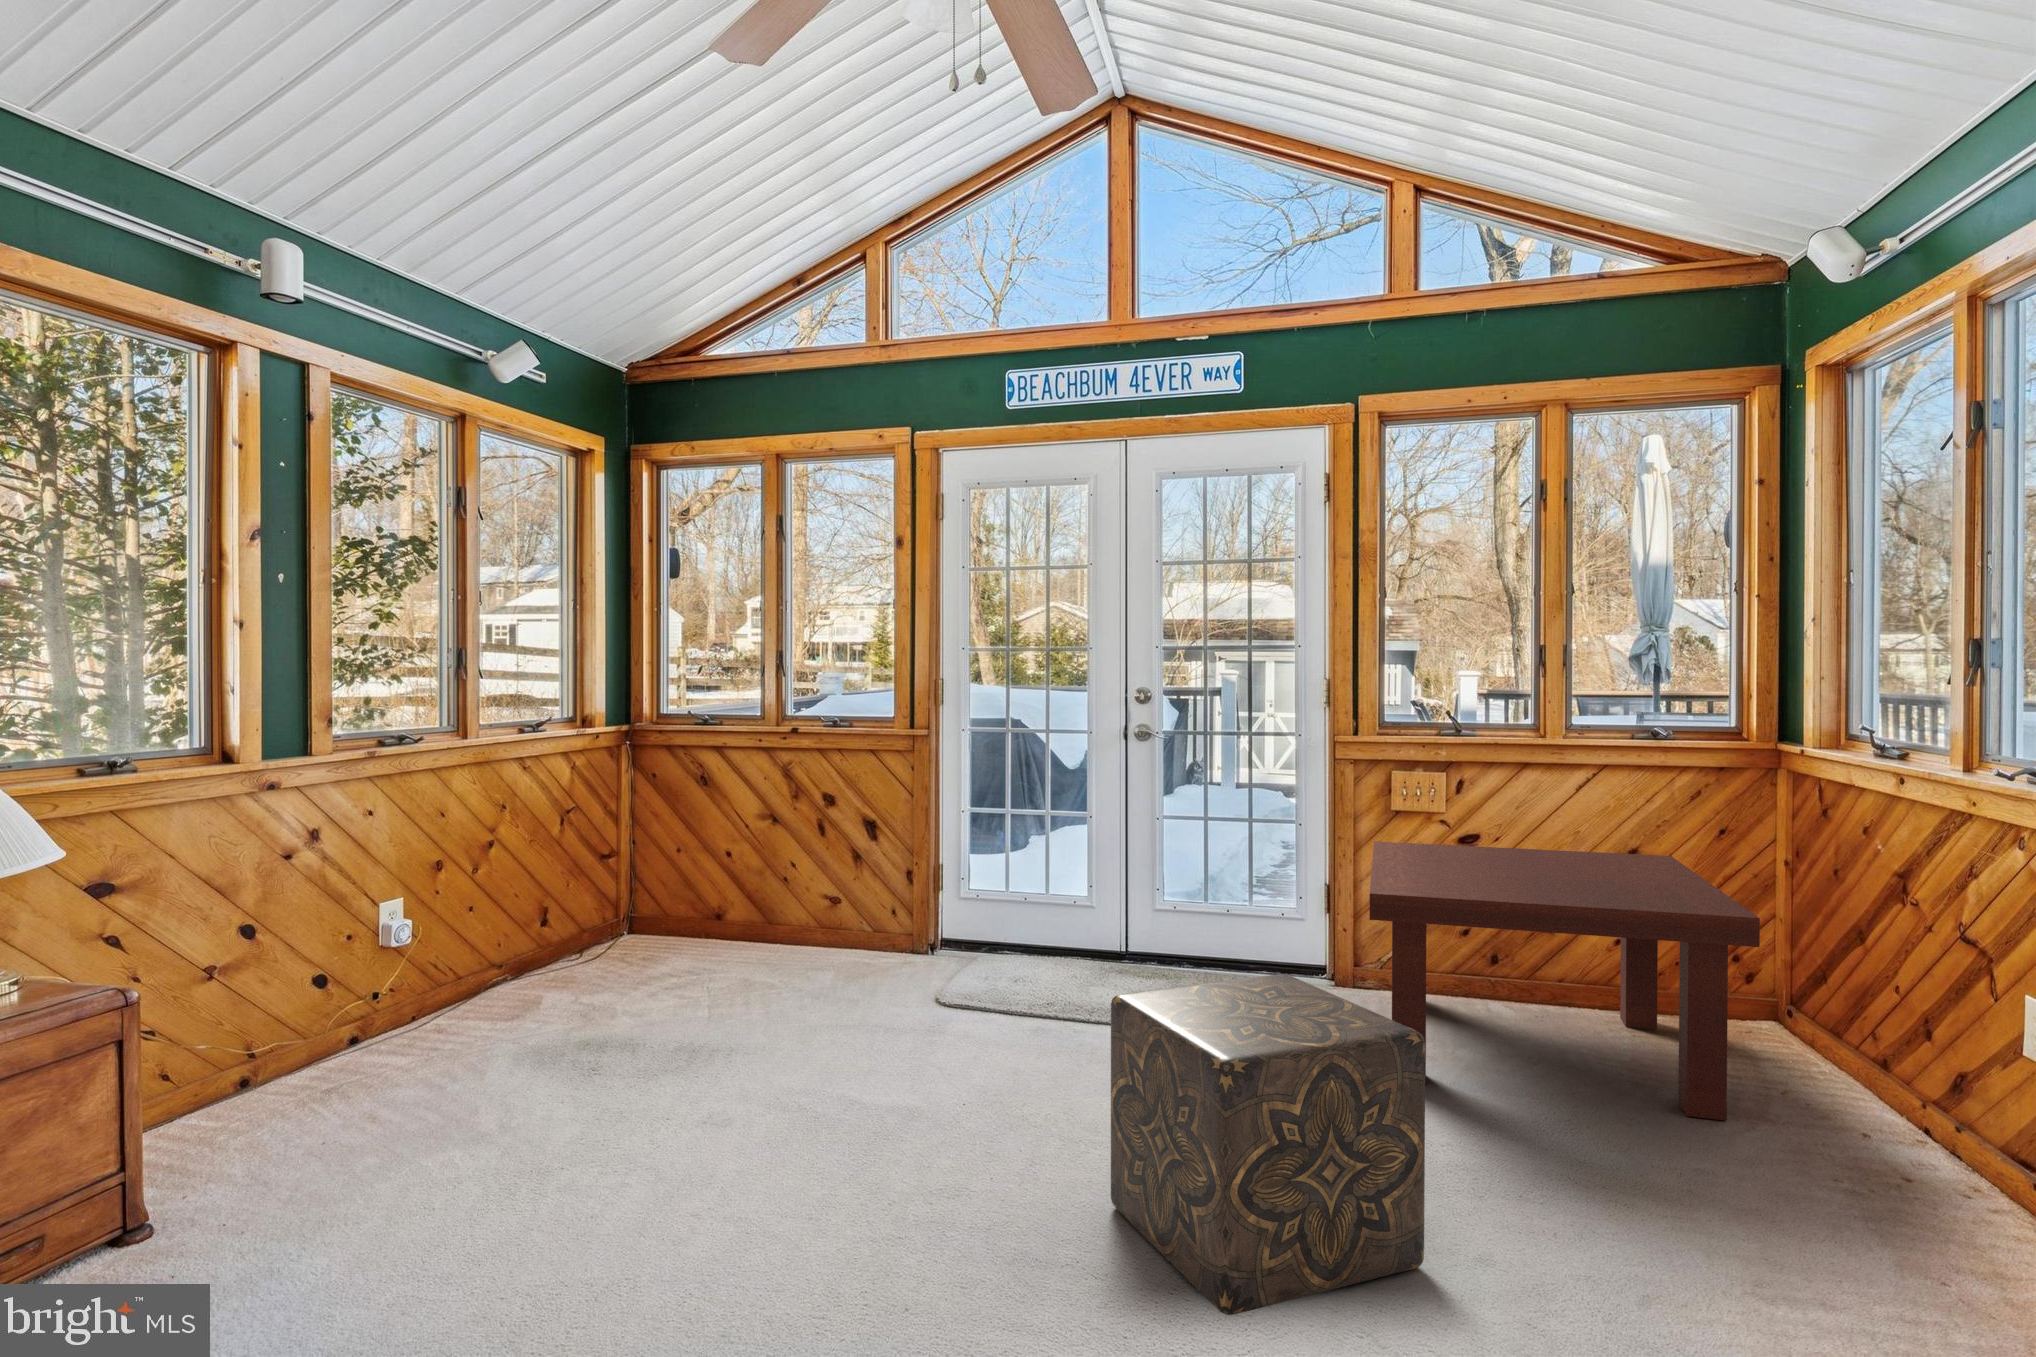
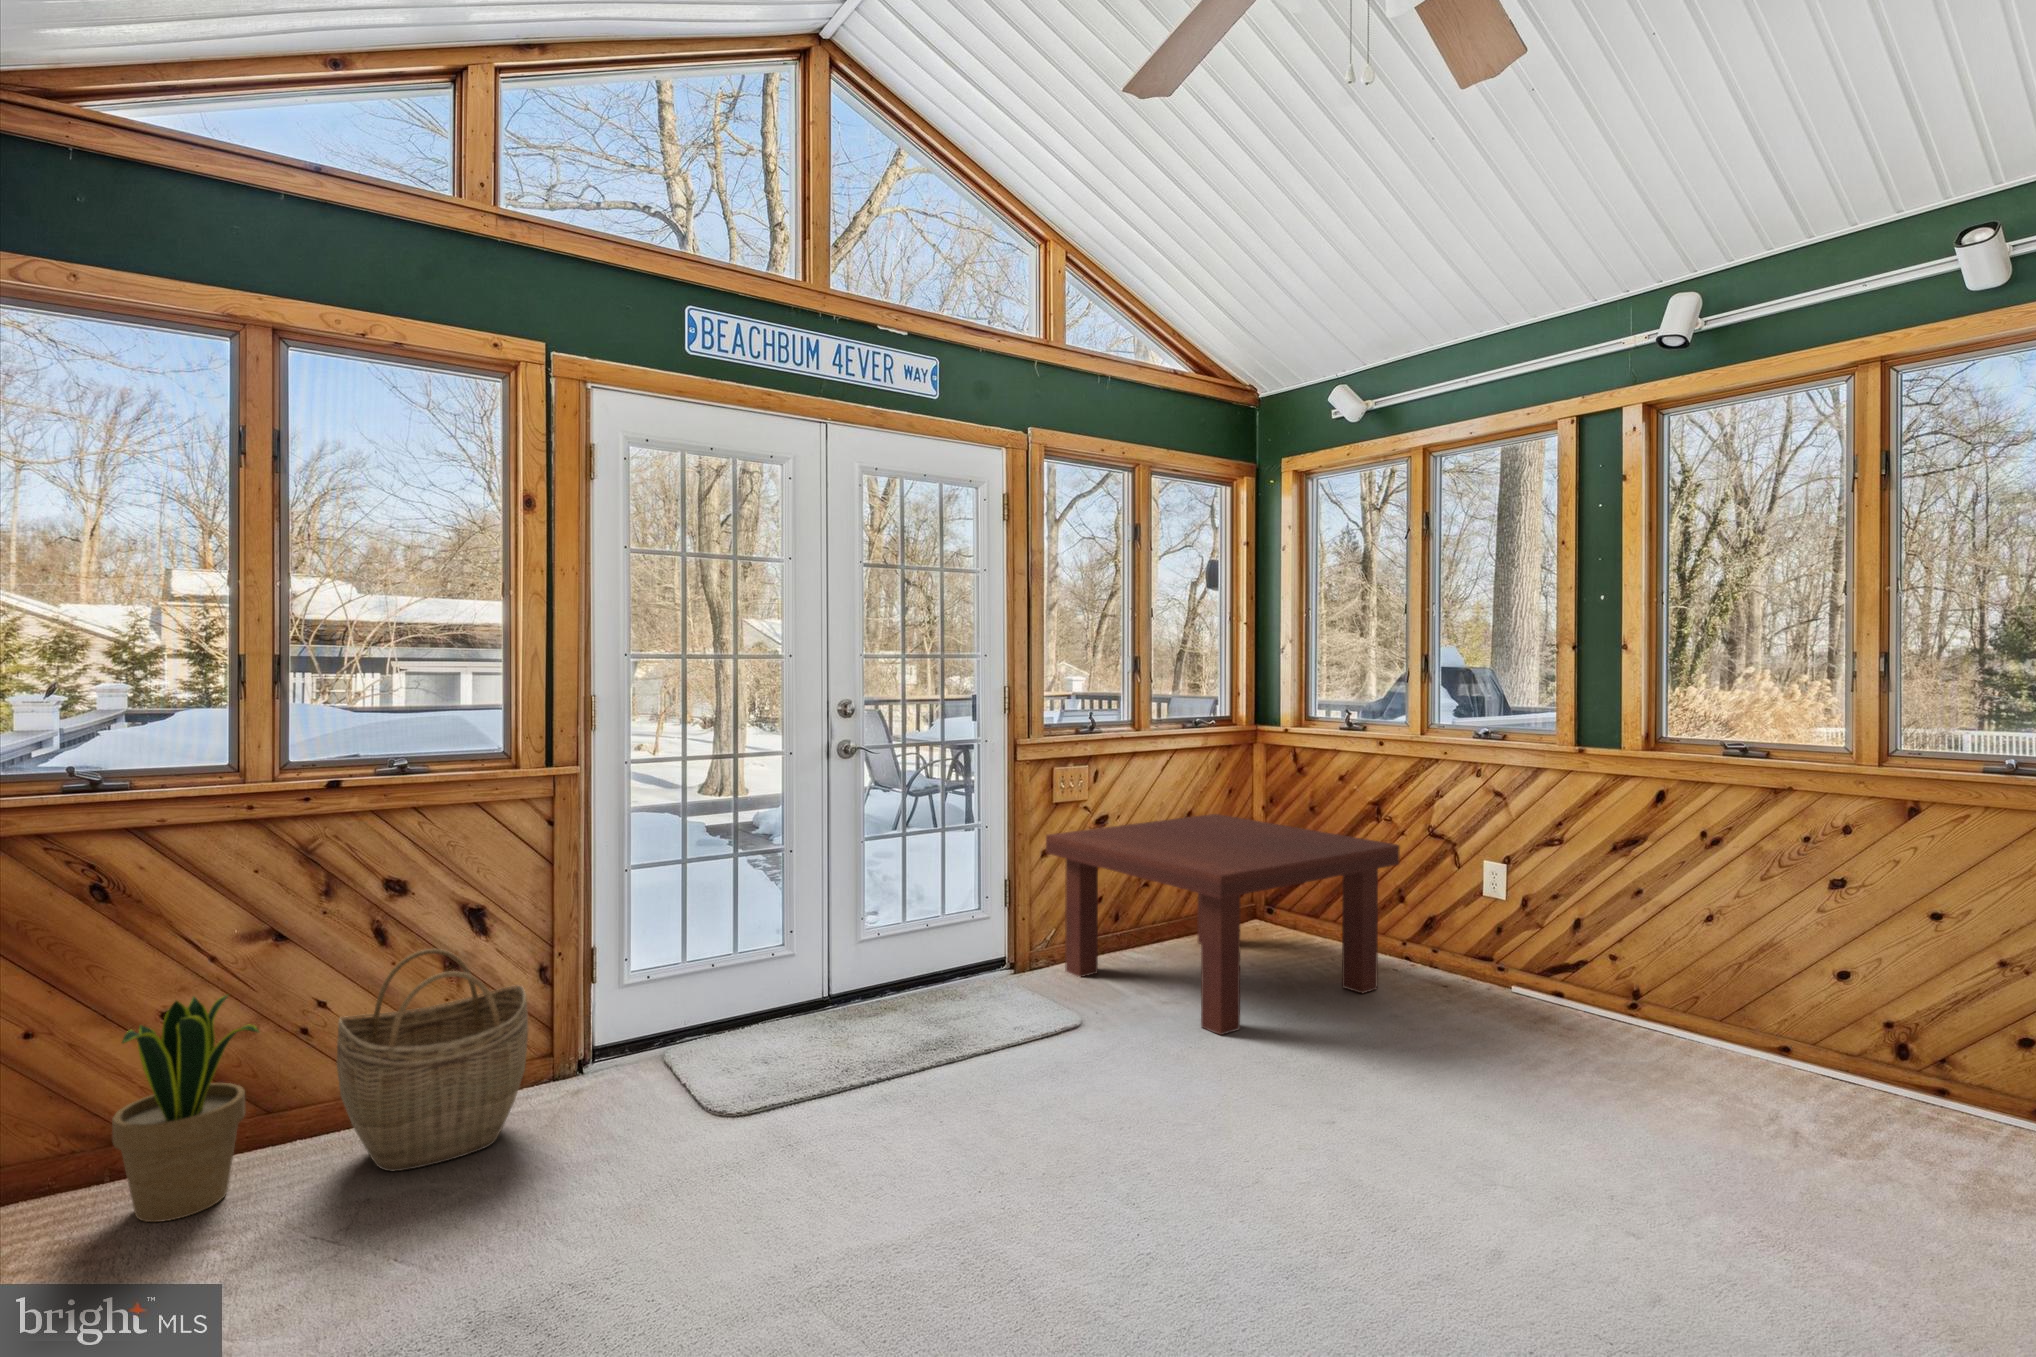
potted plant: none [663,835,733,953] -> present [112,995,259,1222]
woven basket: none [752,836,860,968] -> present [337,949,528,1171]
ottoman: present [1111,974,1425,1315] -> none [1337,954,1579,1245]

